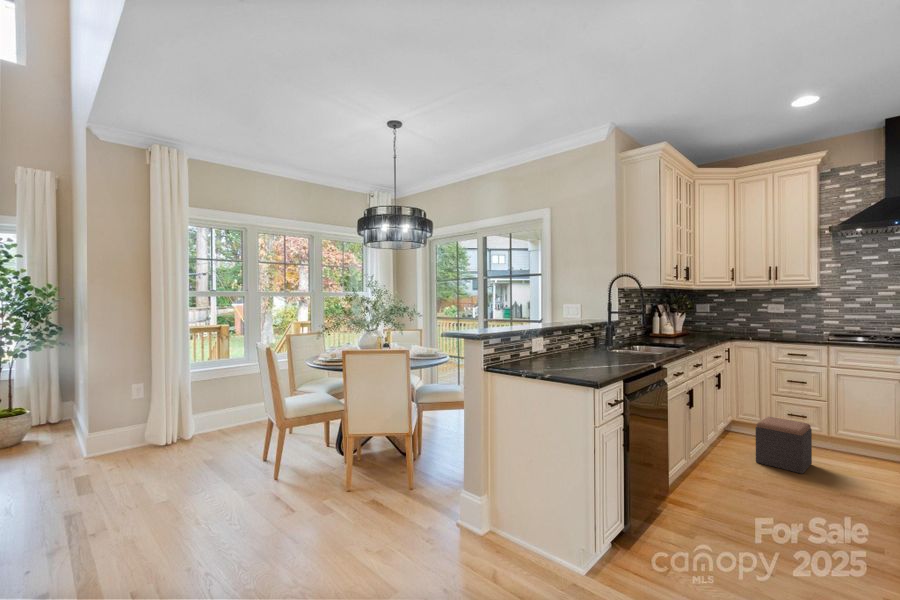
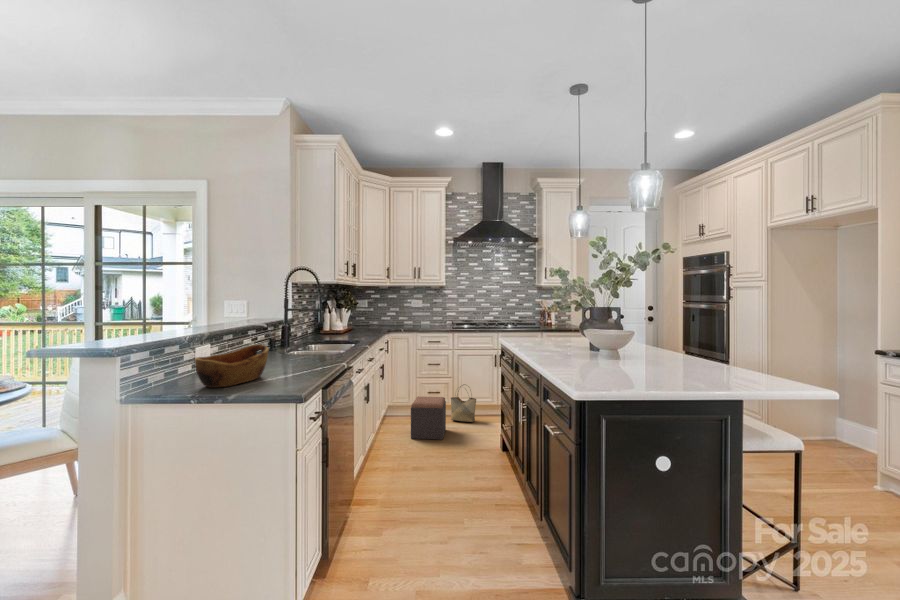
wooden bowl: none [527,340,581,369] -> present [195,344,269,388]
woven basket: none [823,414,869,465] -> present [451,385,476,422]

